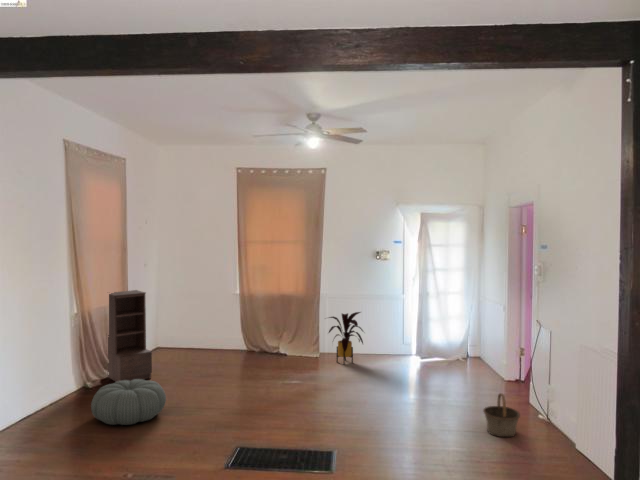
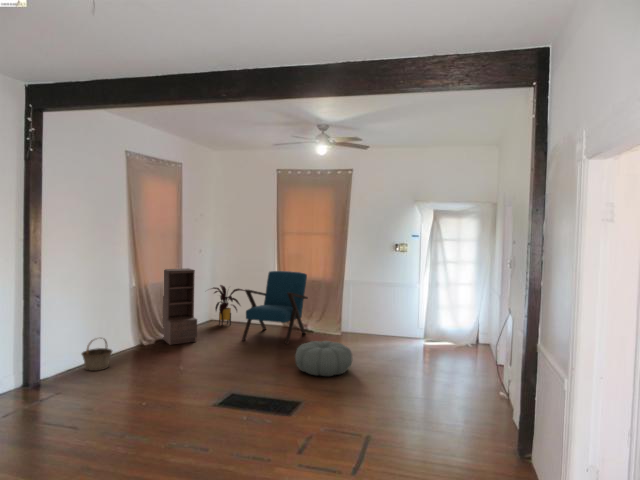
armchair: none [205,287,279,375] -> present [242,271,308,345]
house plant: present [329,312,363,364] -> present [212,285,245,326]
pouf: present [91,379,166,425] -> present [295,341,353,376]
basket: present [483,393,520,437] -> present [82,339,112,371]

